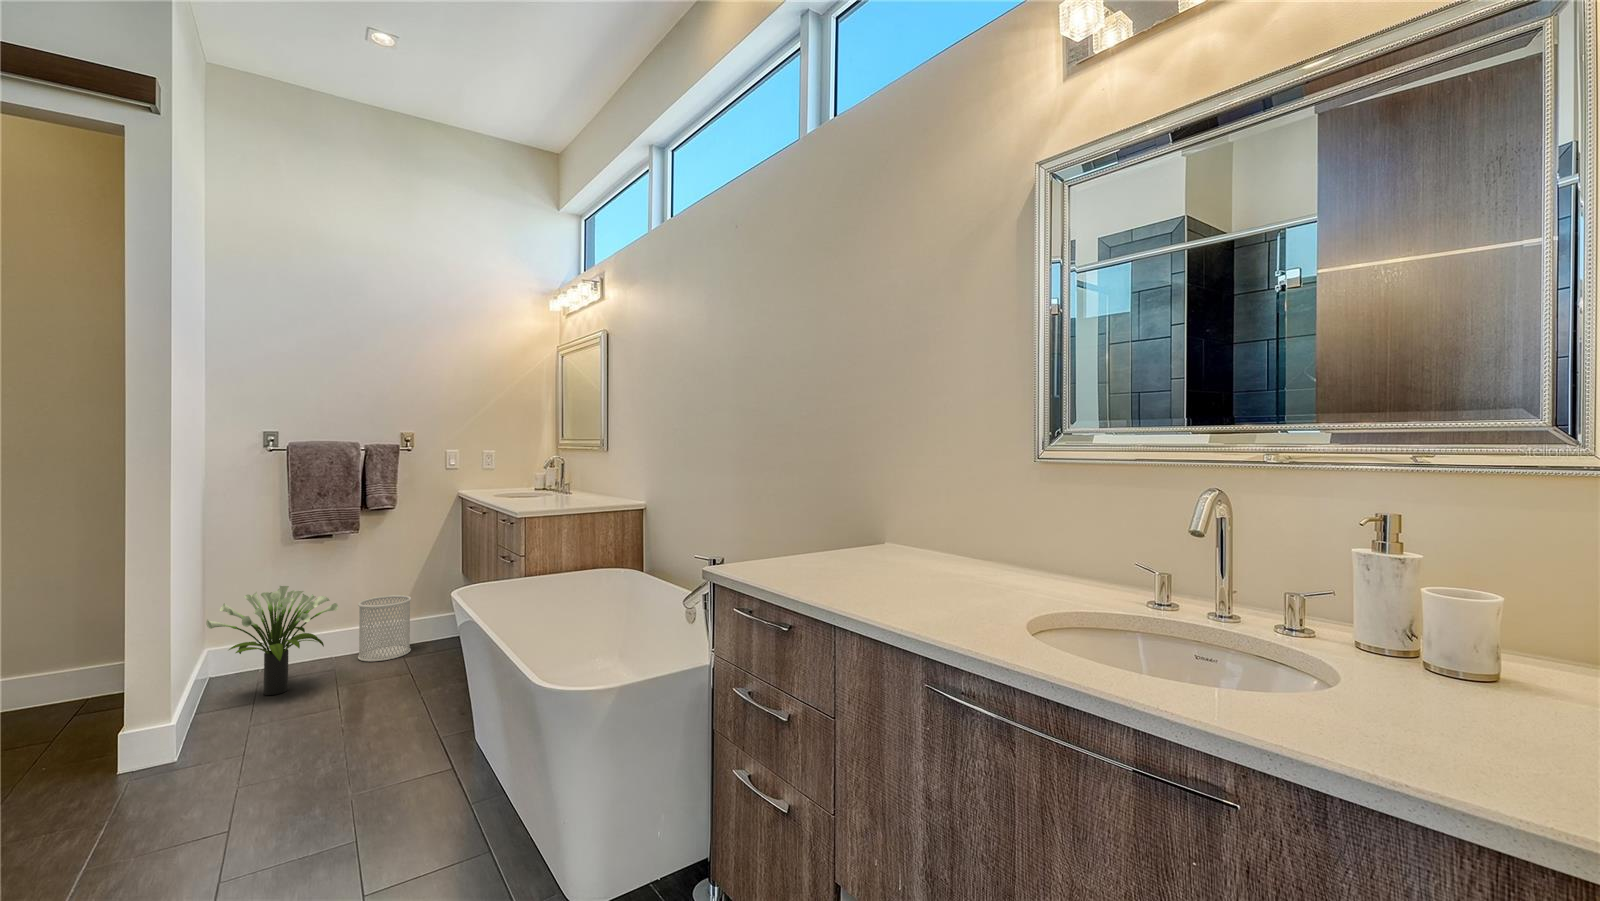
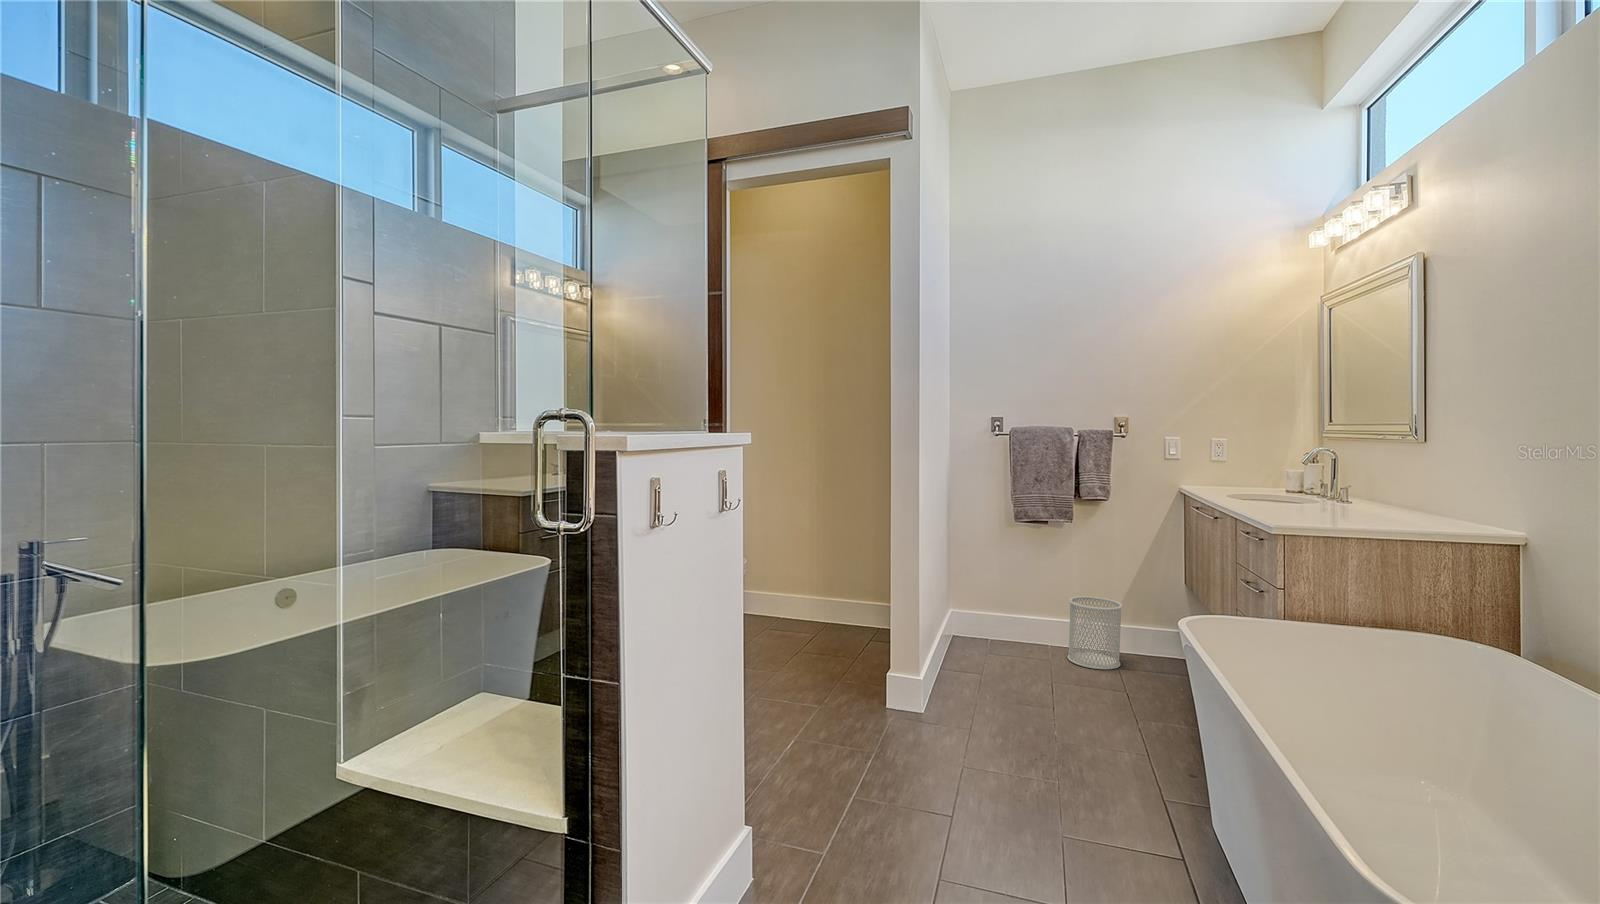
potted plant: present [206,586,338,695] -> none [949,568,1052,674]

